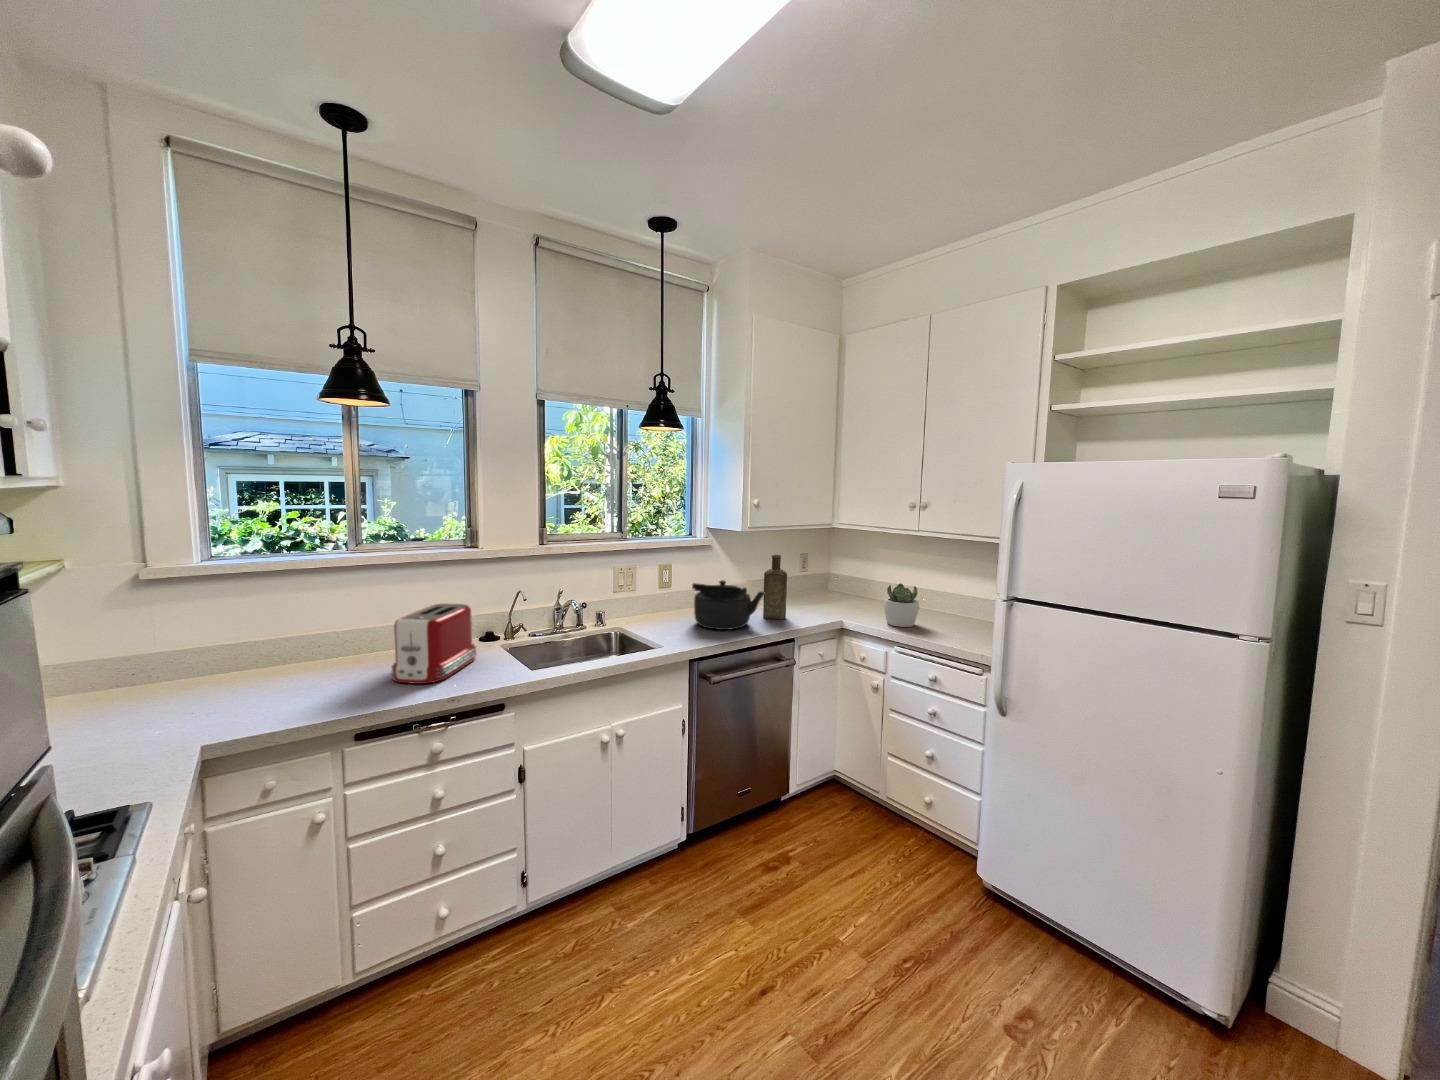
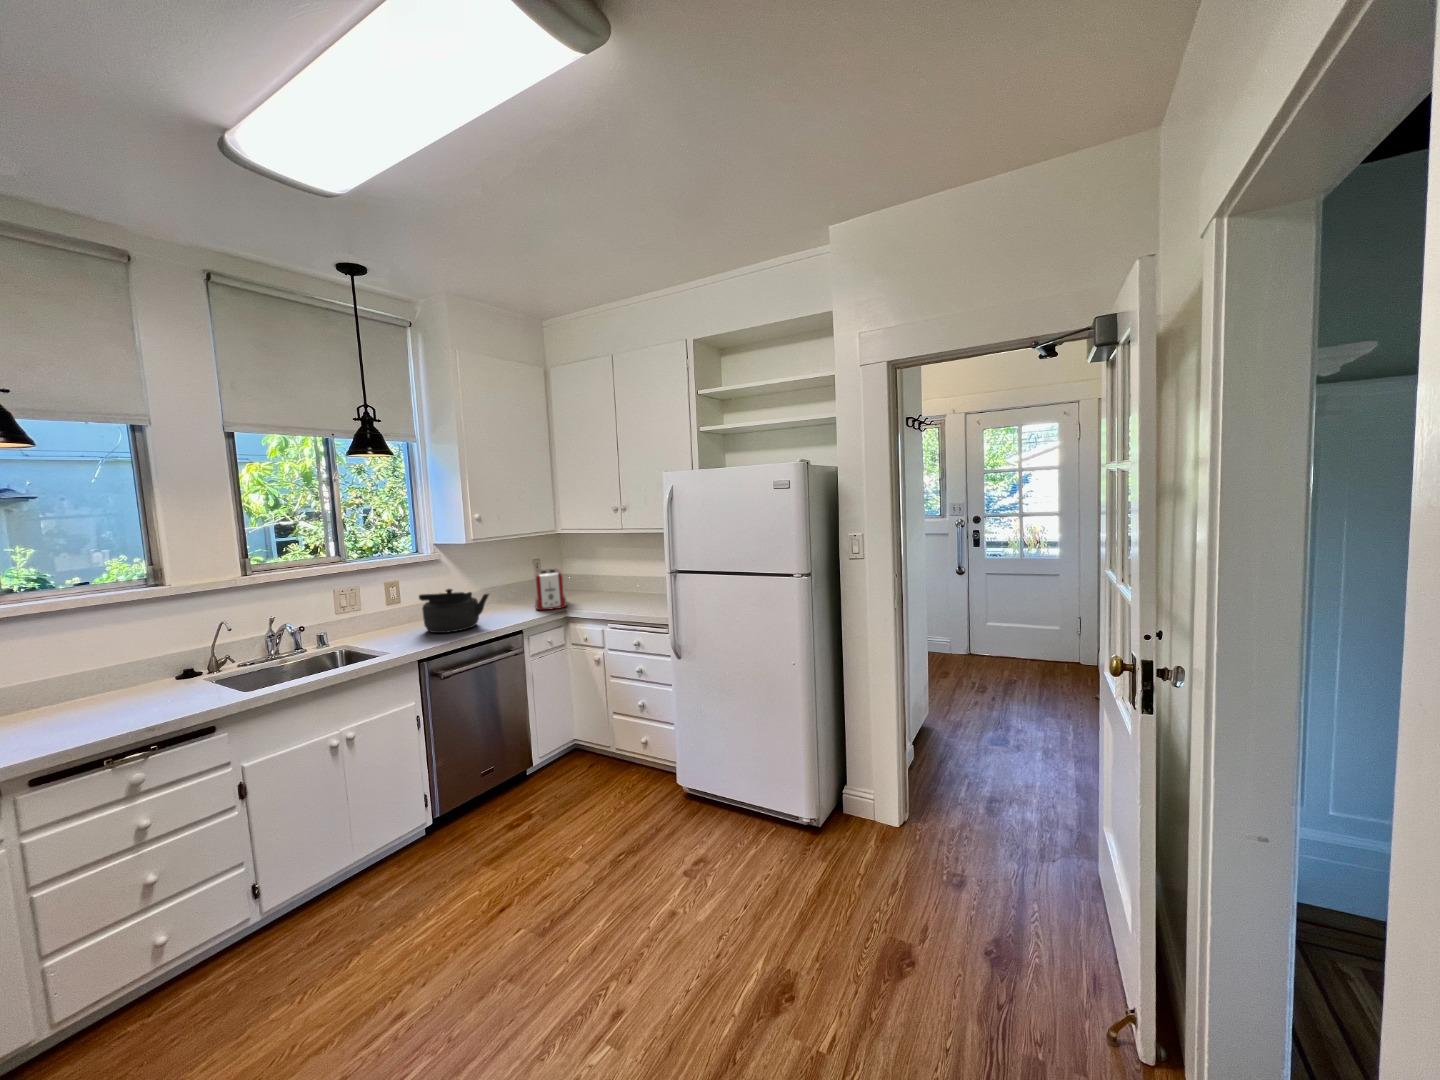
bottle: present [763,555,787,619] -> none [491,561,515,618]
succulent plant: present [884,583,919,627] -> none [599,573,628,608]
toaster: present [391,604,476,684] -> present [535,569,567,610]

